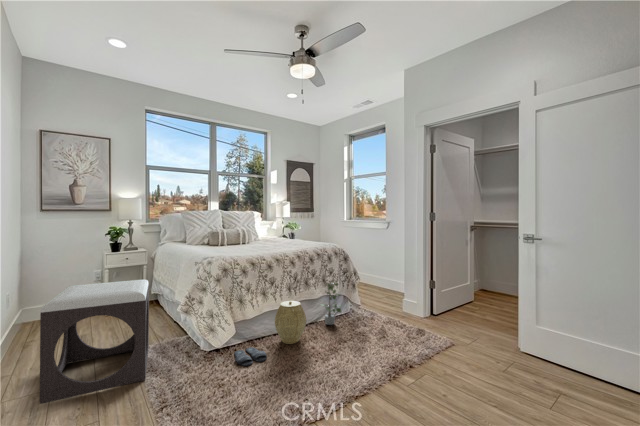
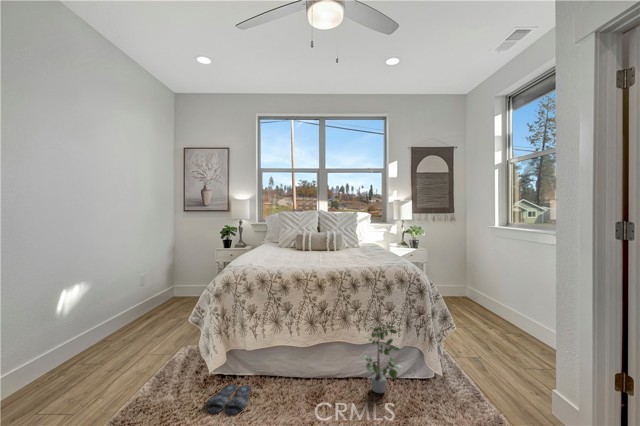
footstool: present [40,280,149,404] -> none [72,276,188,384]
woven basket: present [275,301,306,344] -> none [277,338,321,403]

